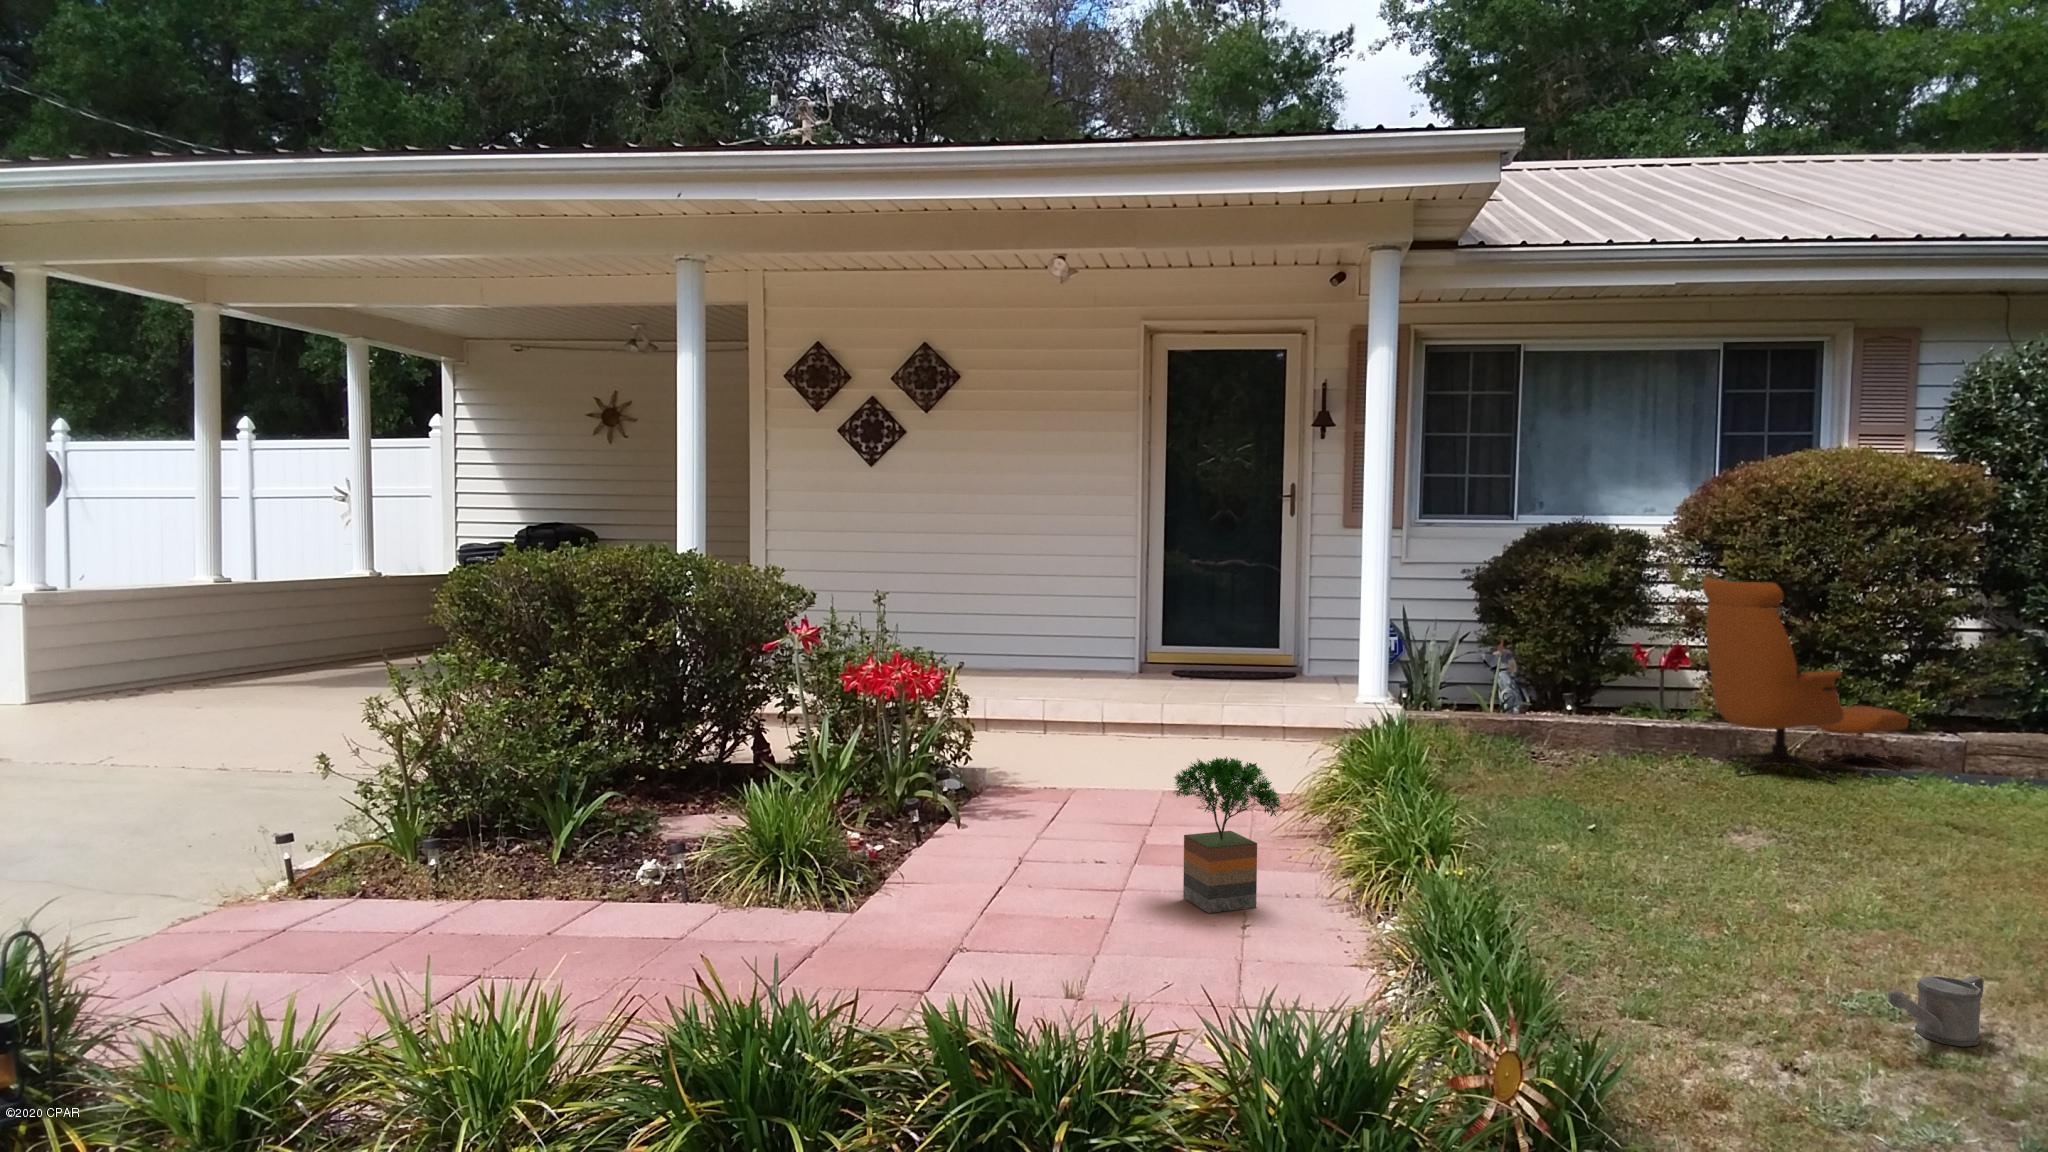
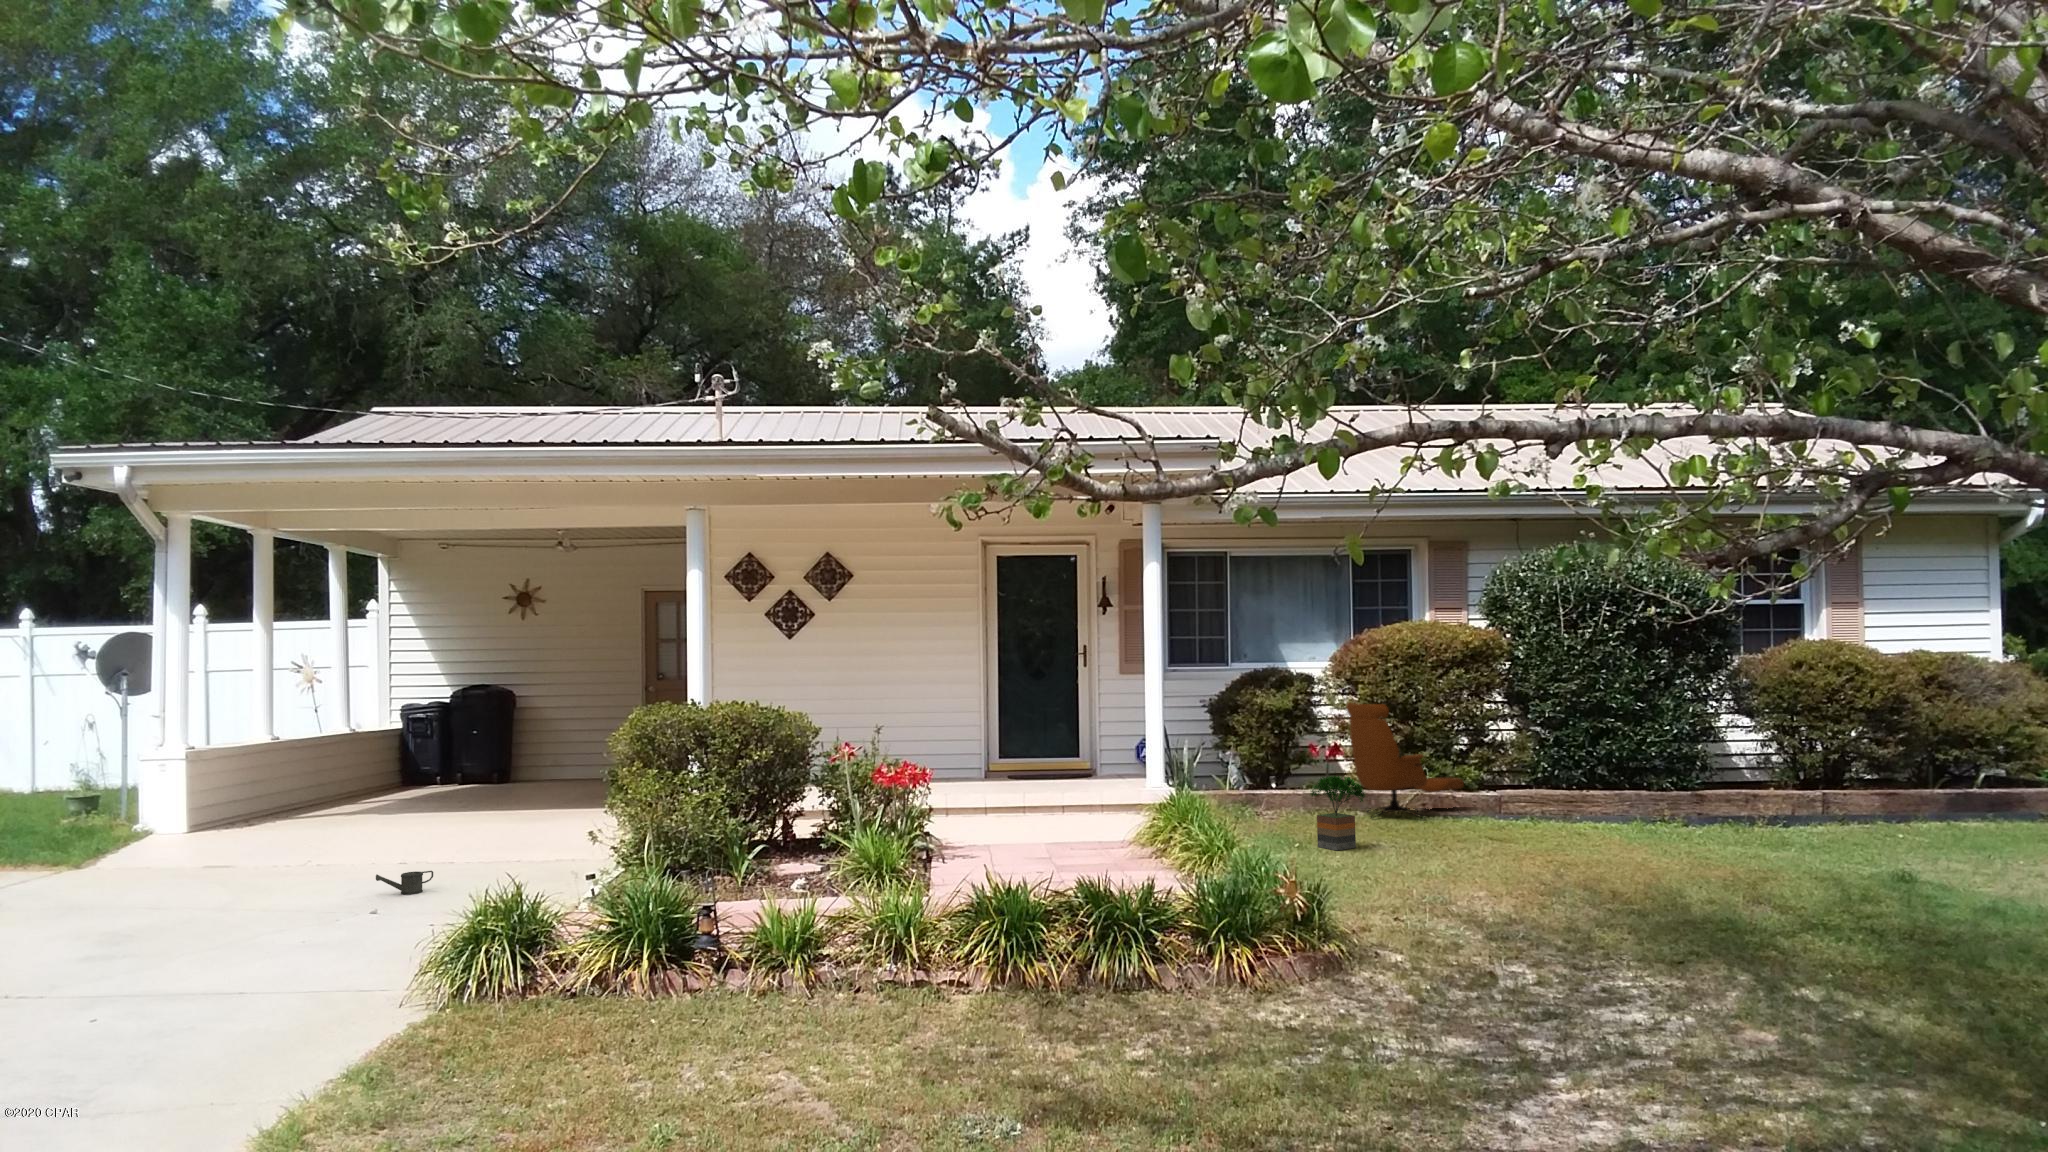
potted tree: present [1173,757,1282,913] -> present [1311,776,1365,850]
watering can: present [1888,976,1984,1046] -> present [376,871,433,895]

